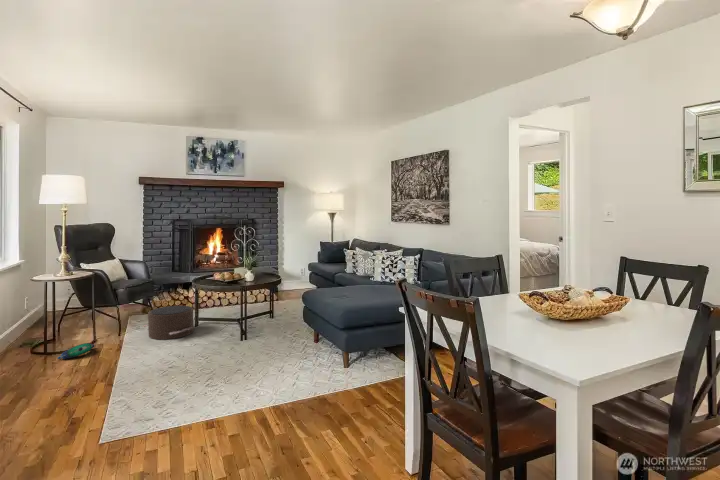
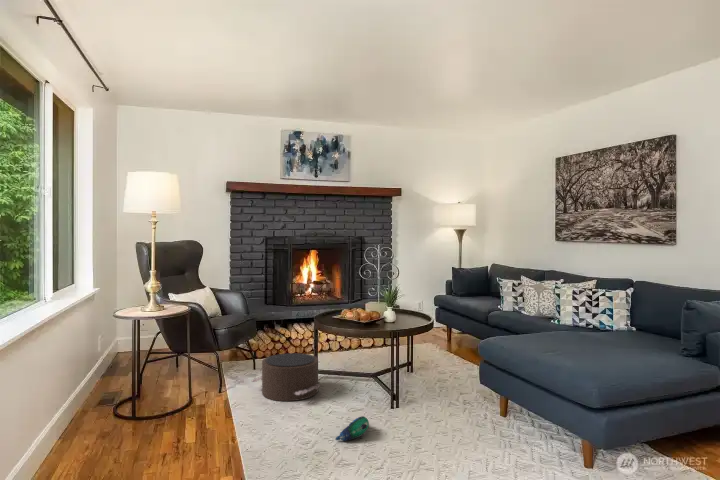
plush toy: present [57,343,94,359] -> present [335,416,369,441]

